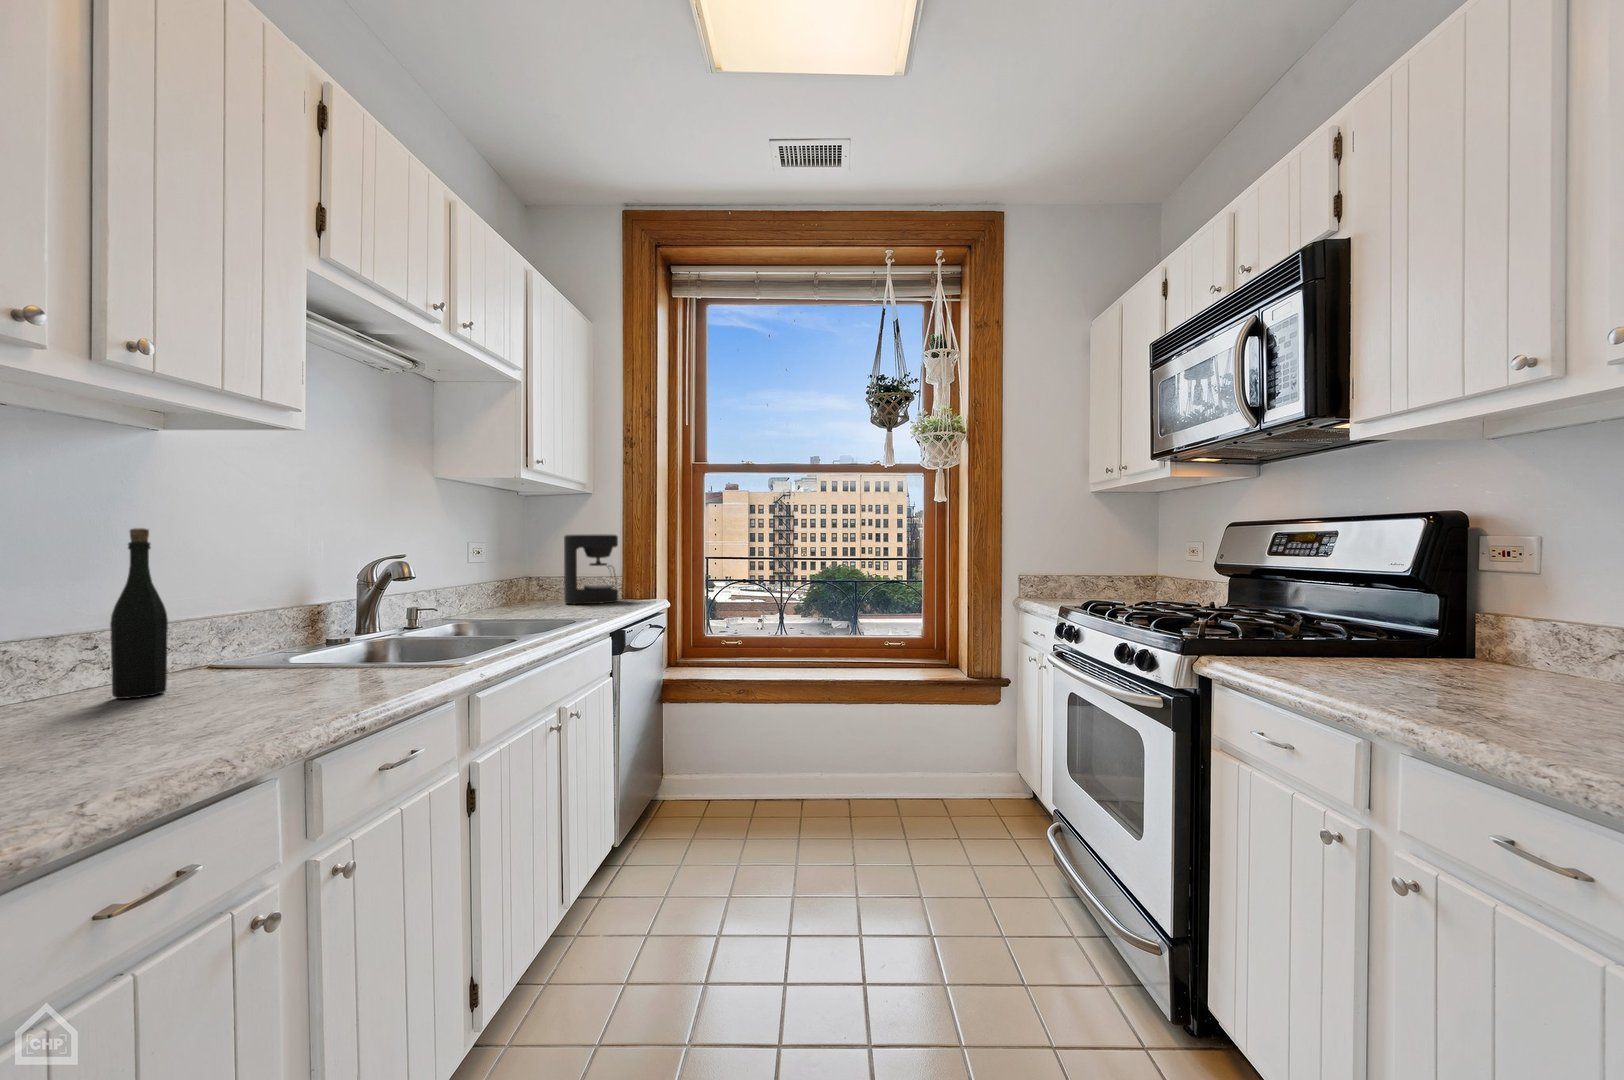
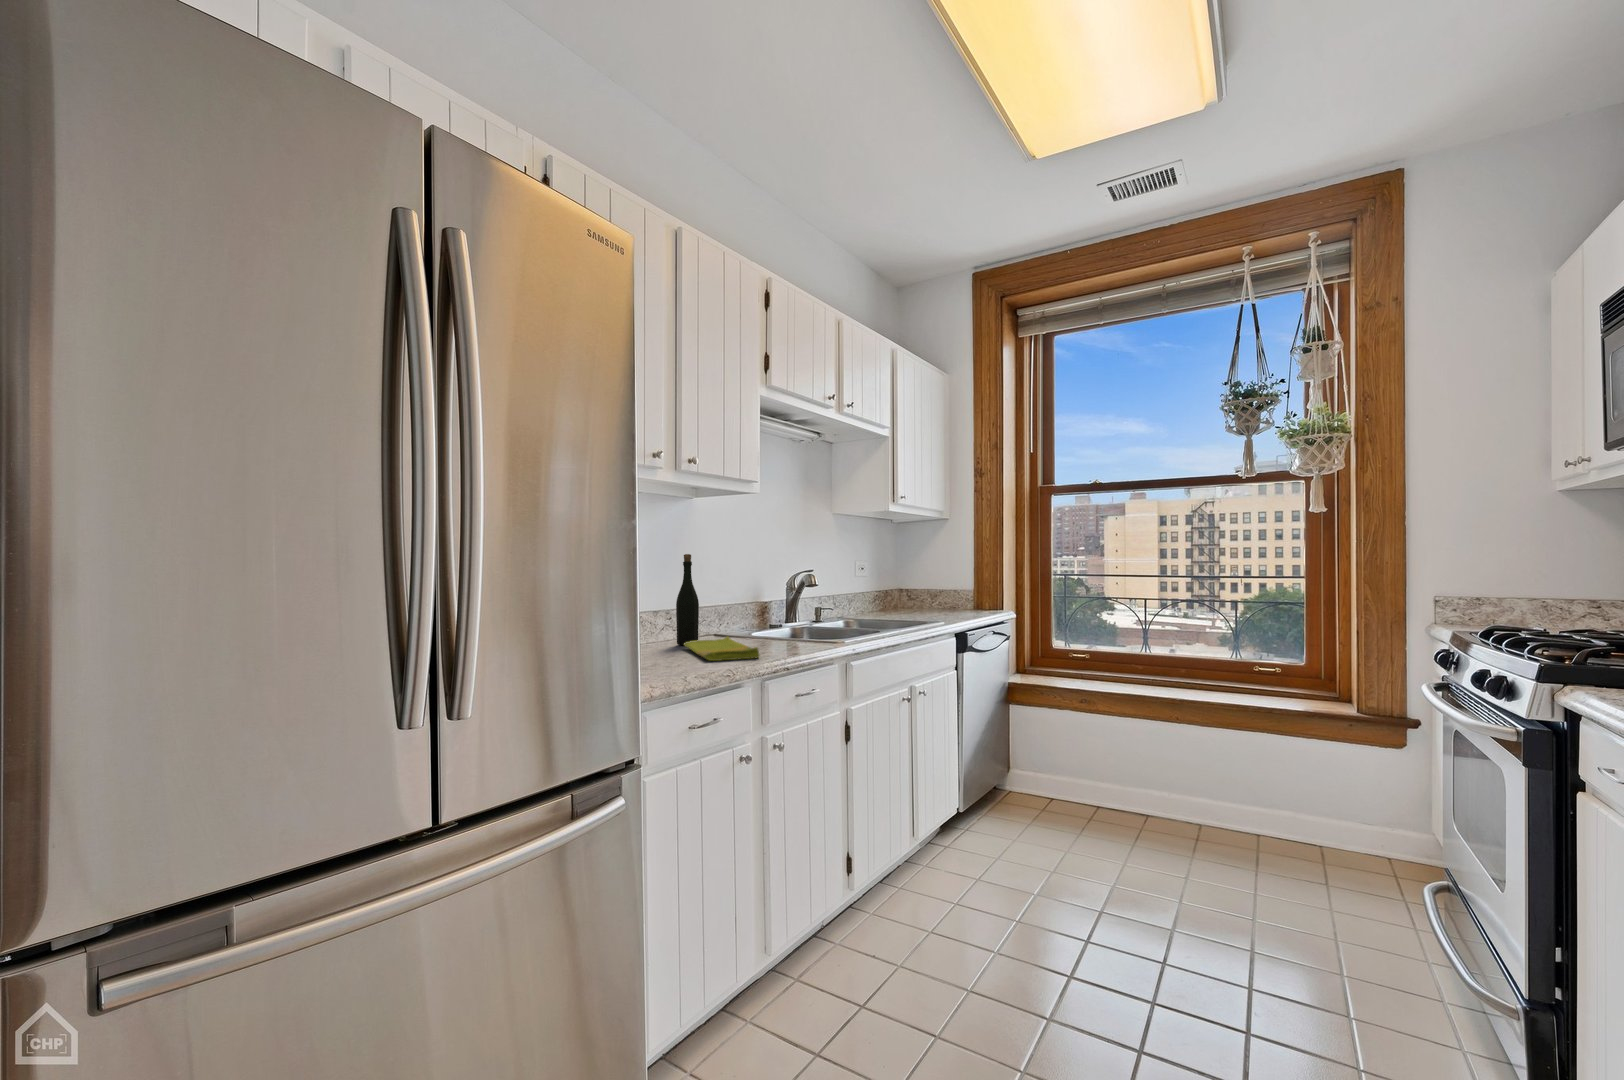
coffee maker: present [564,534,618,604] -> none [927,553,972,612]
dish towel: none [123,674,297,740] -> present [684,637,760,661]

